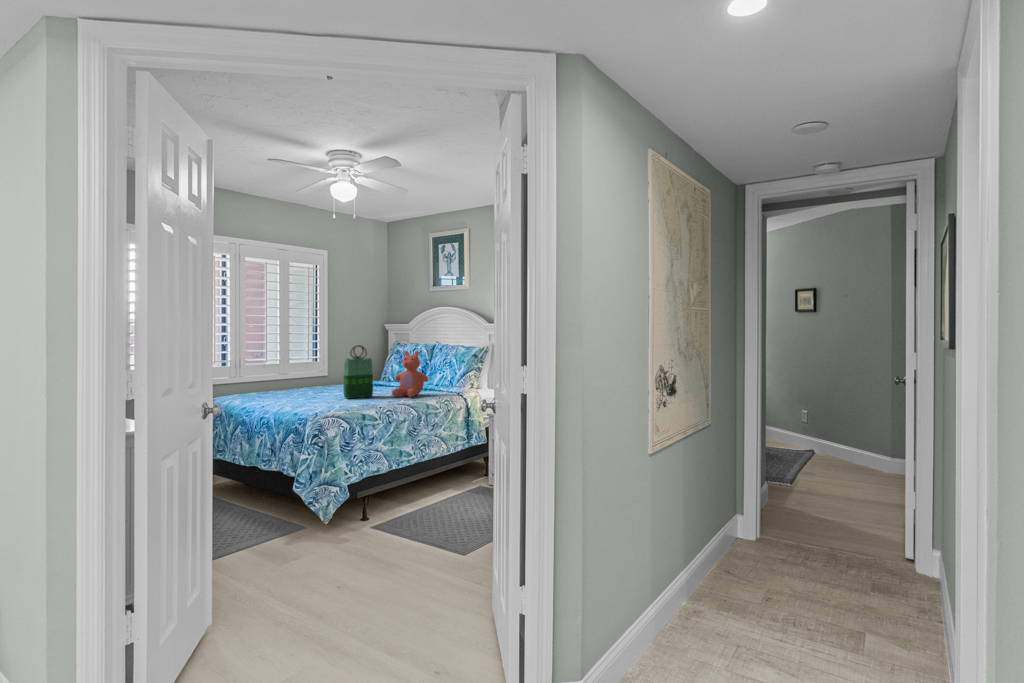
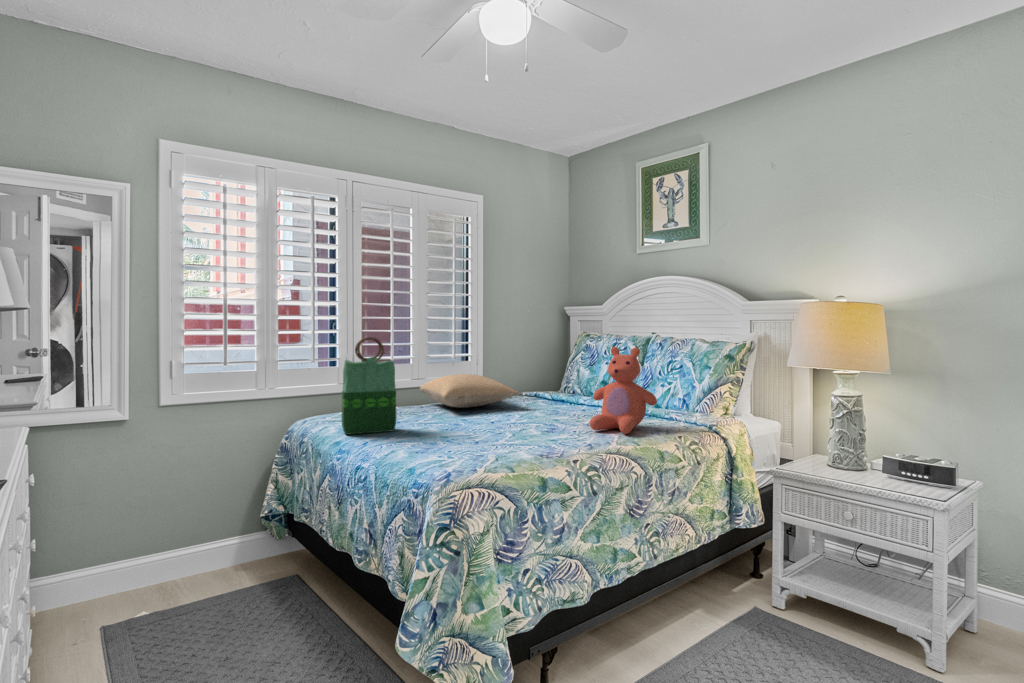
tote bag: present [344,345,373,399] -> present [342,337,396,434]
pillow: none [284,370,351,391] -> present [420,374,519,408]

